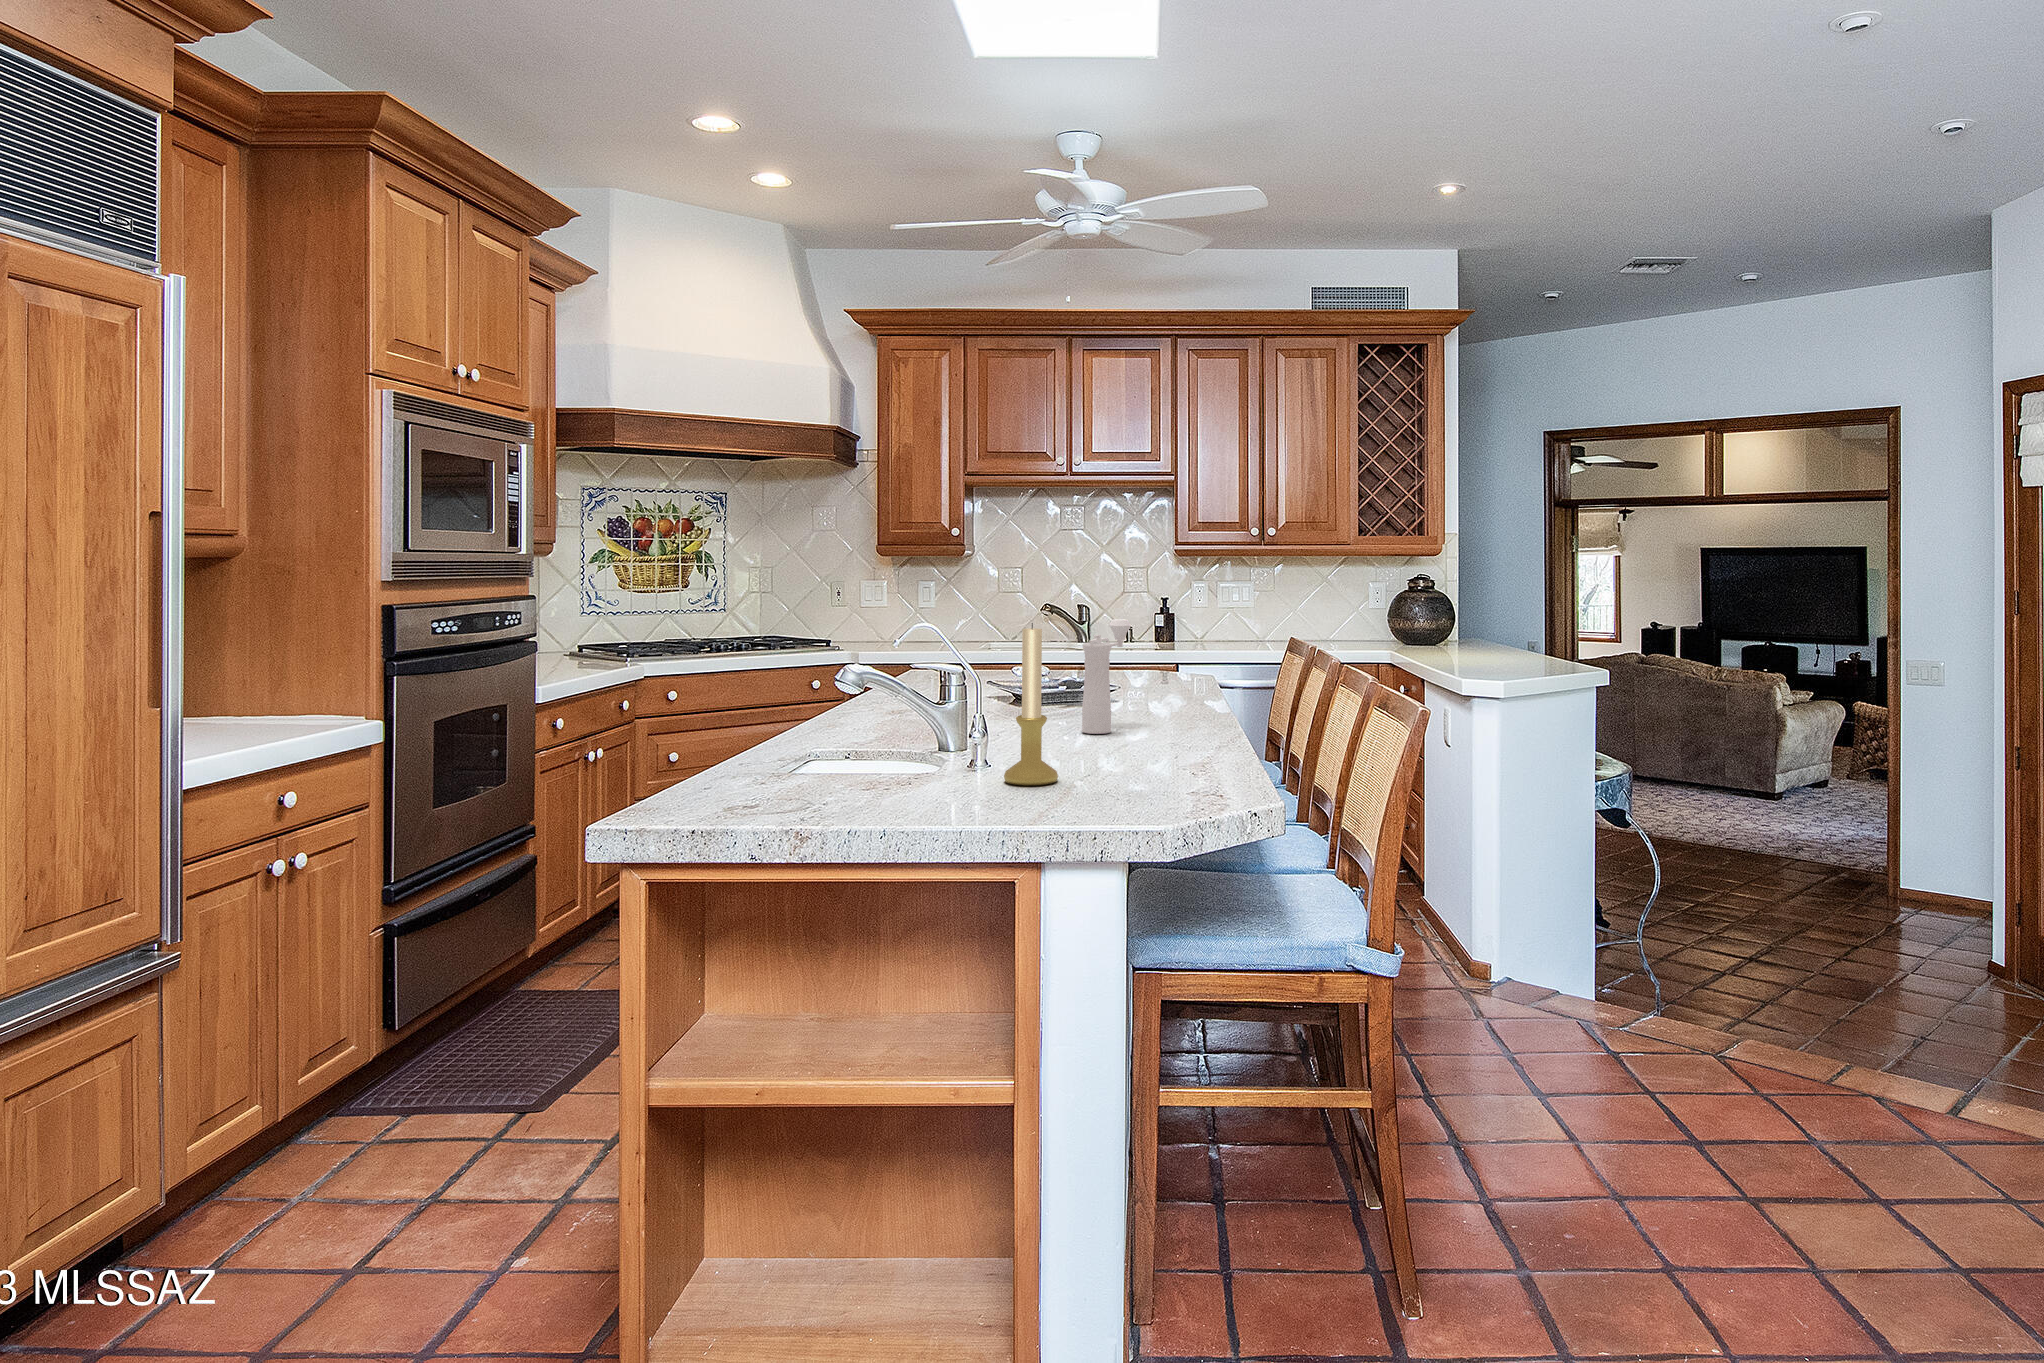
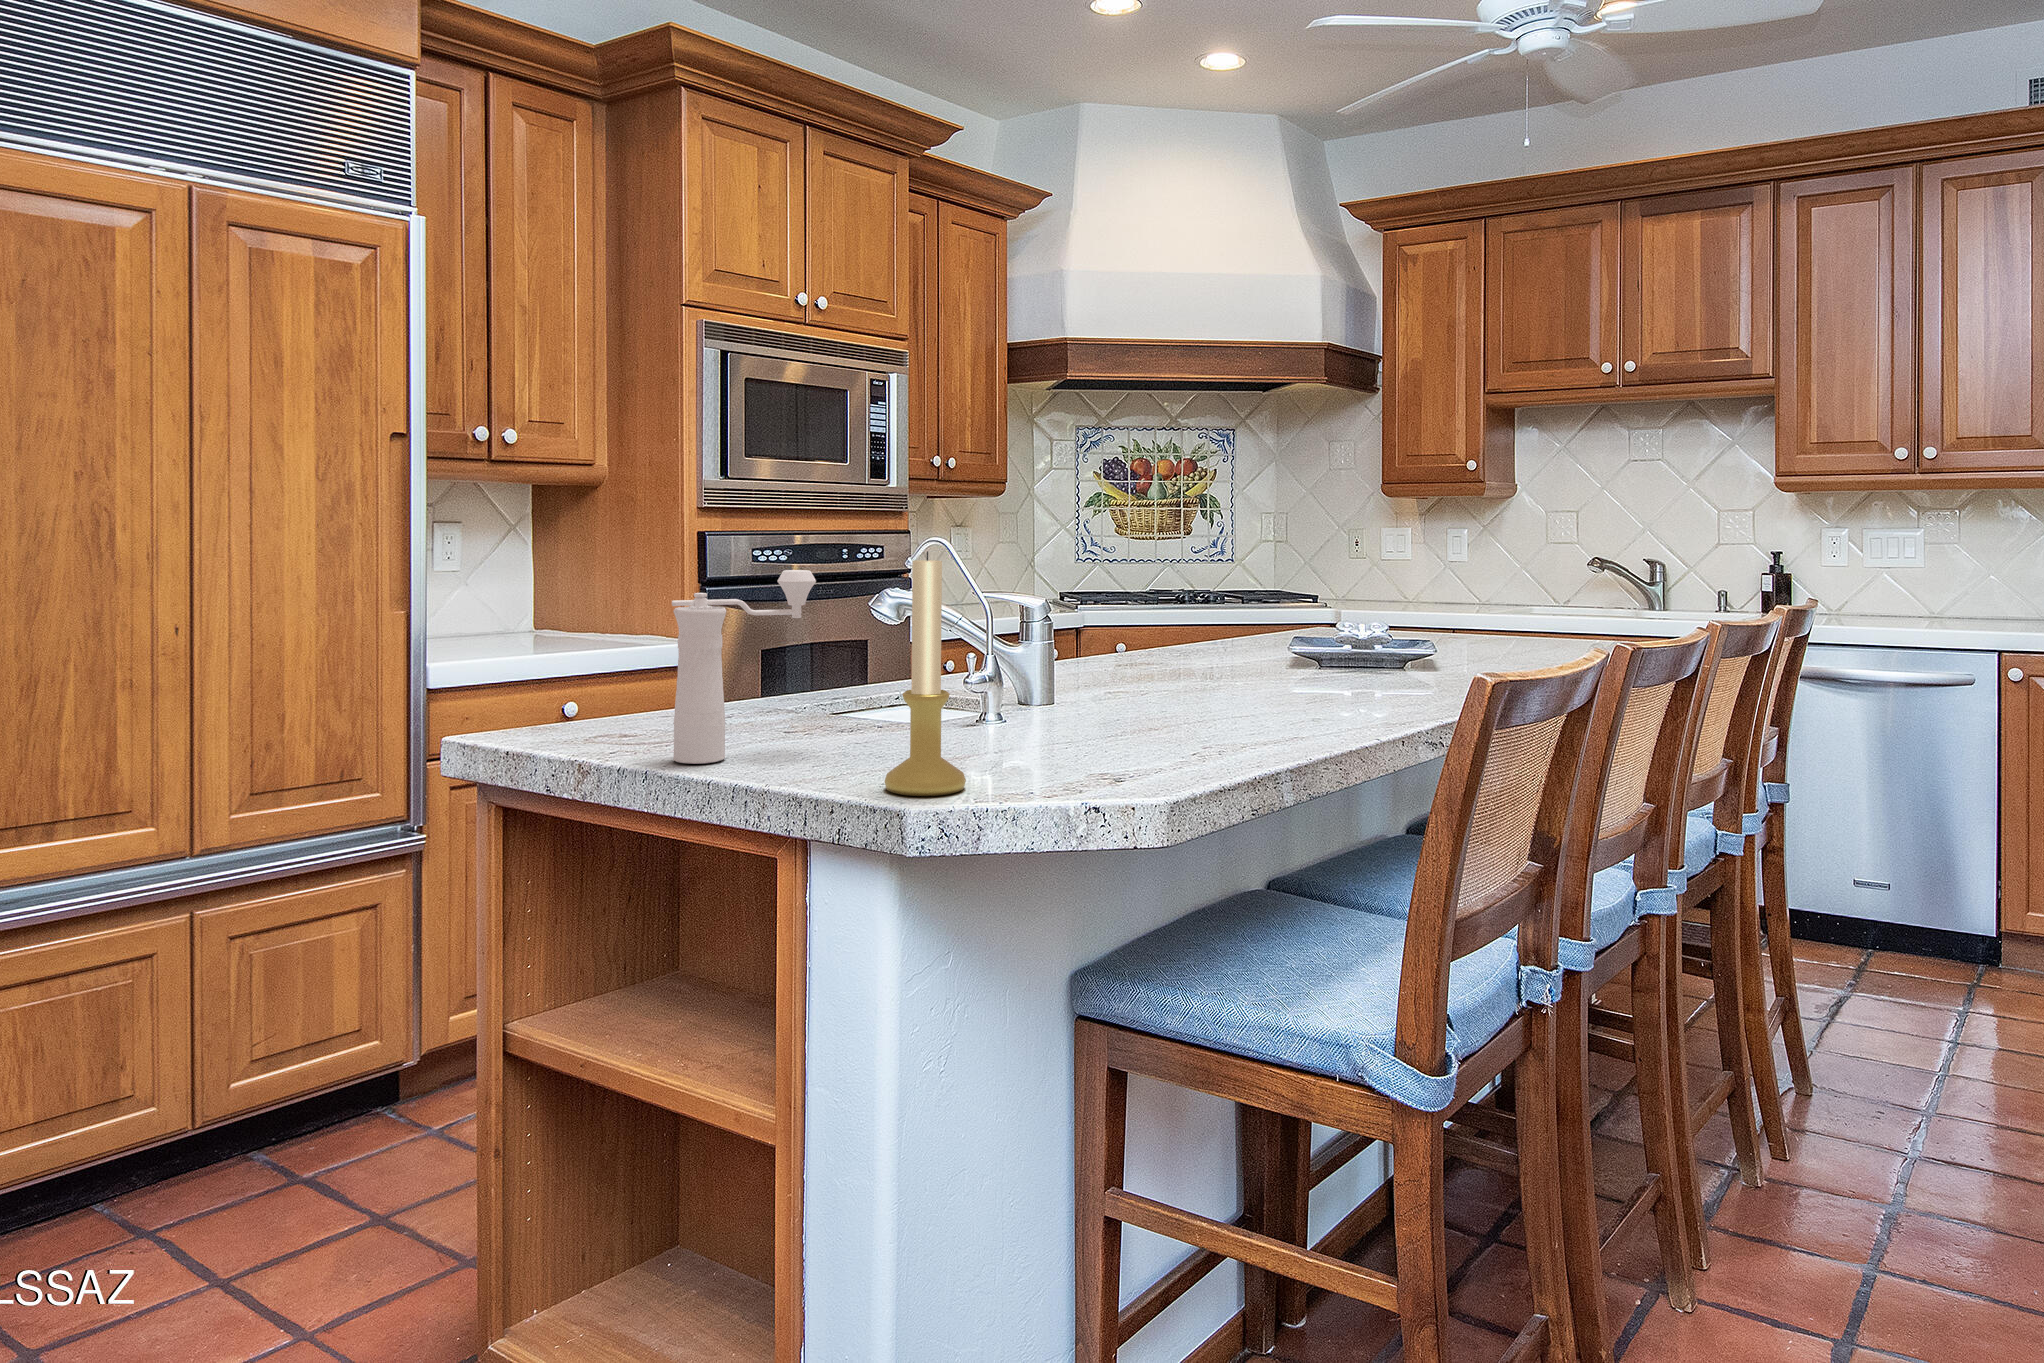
pepper mill: present [1082,619,1131,734] -> present [672,570,816,764]

